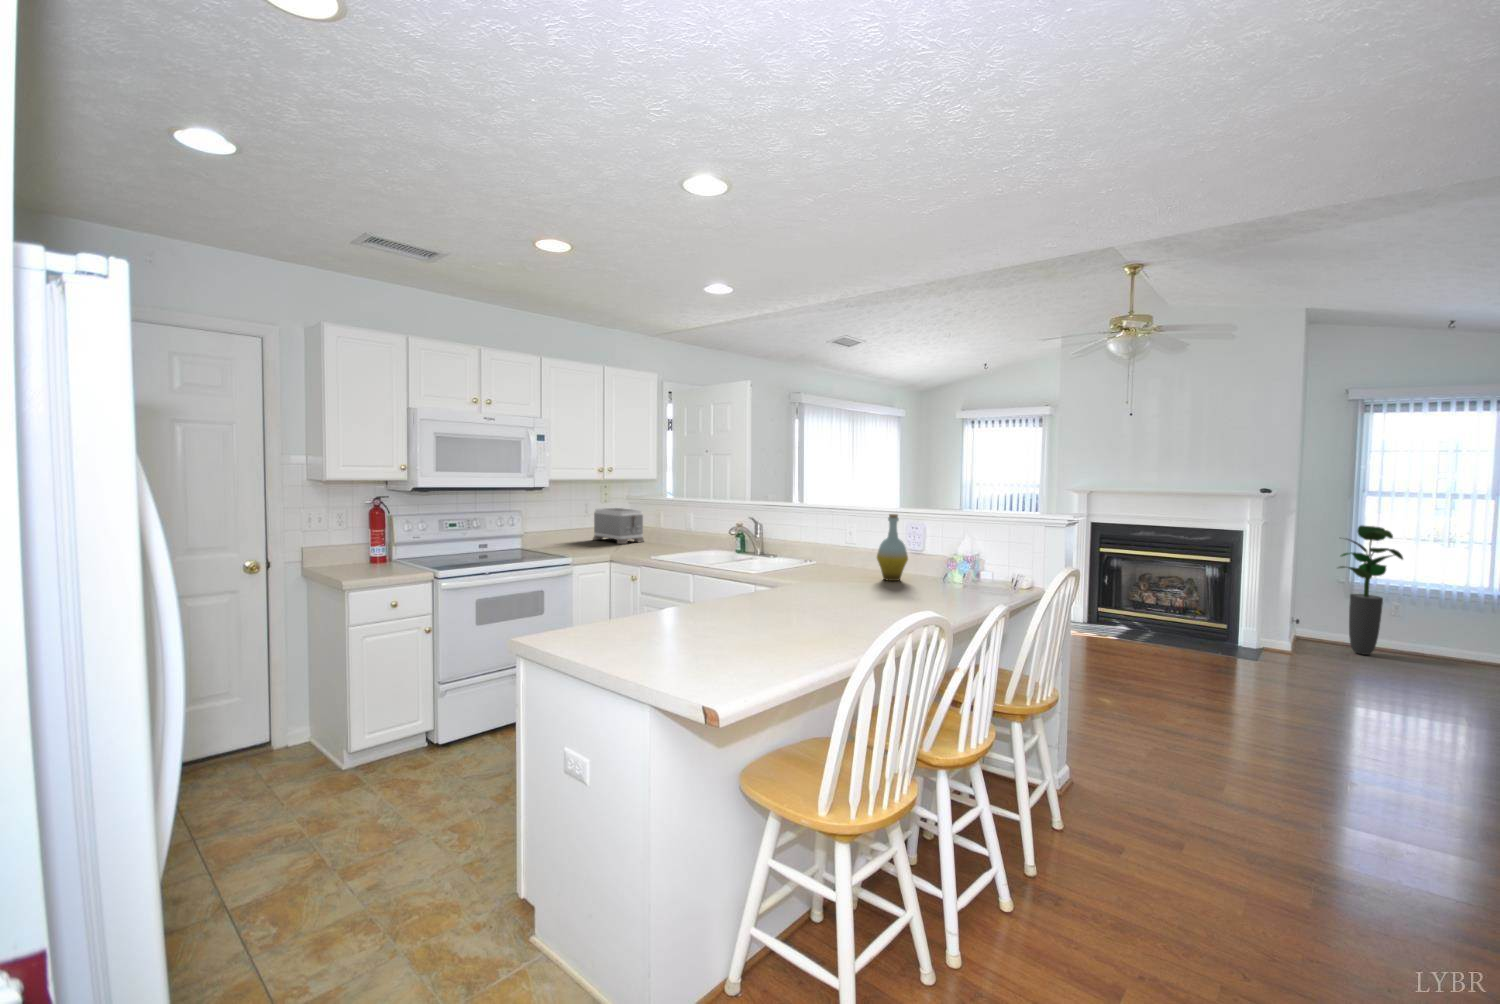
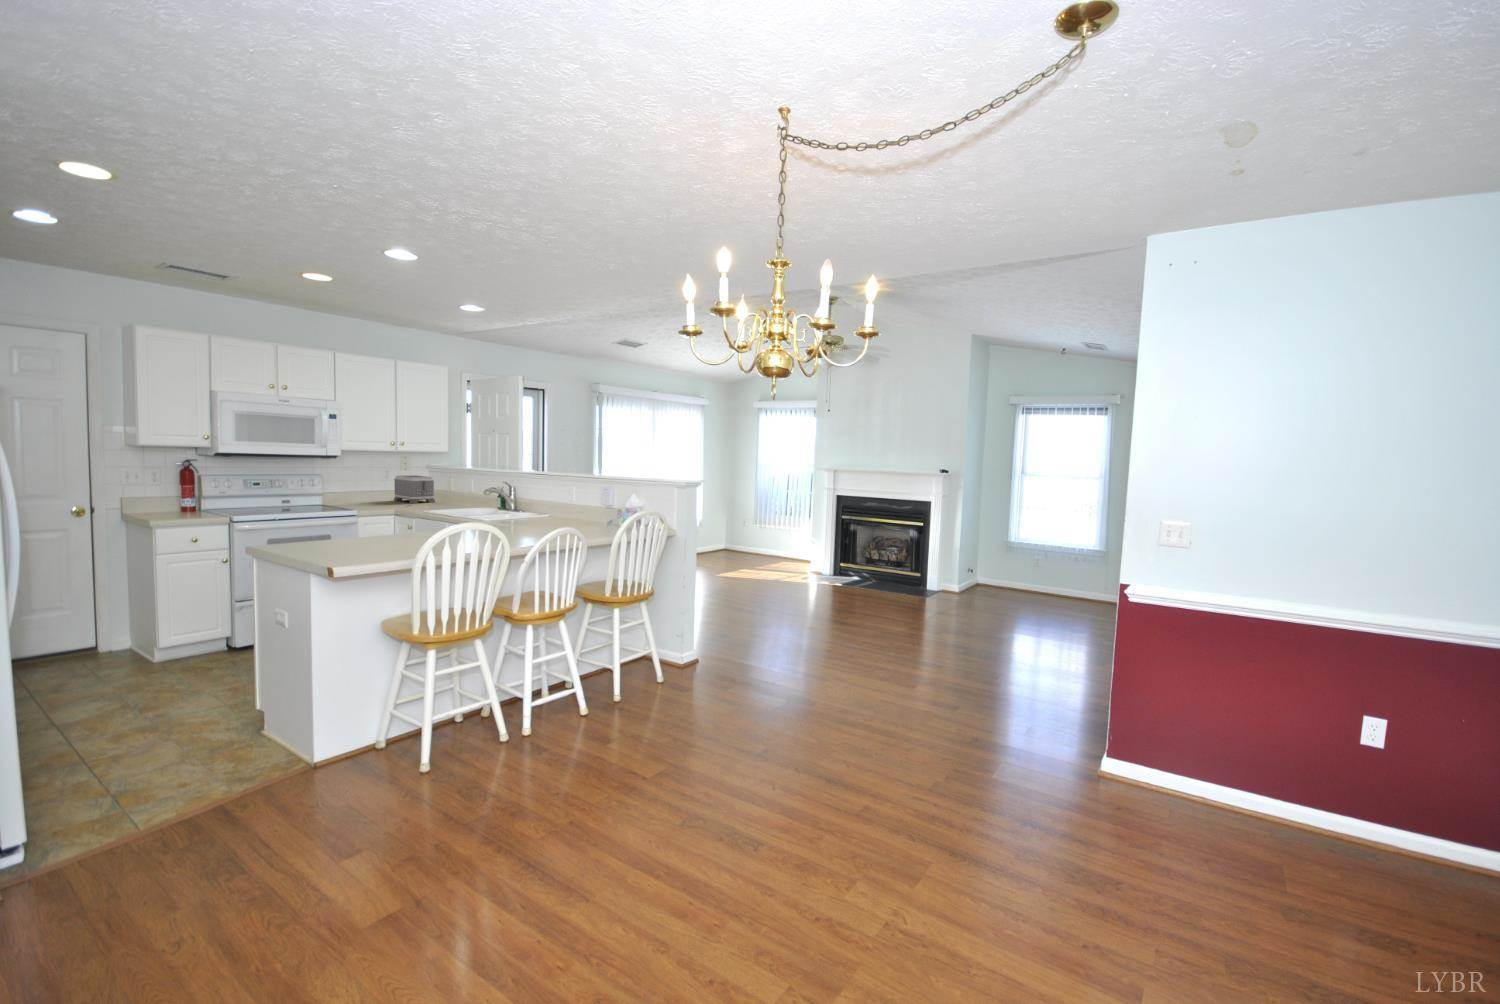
bottle: present [877,514,908,581] -> none [565,476,588,524]
potted plant: present [1339,525,1403,655] -> none [997,498,1043,595]

